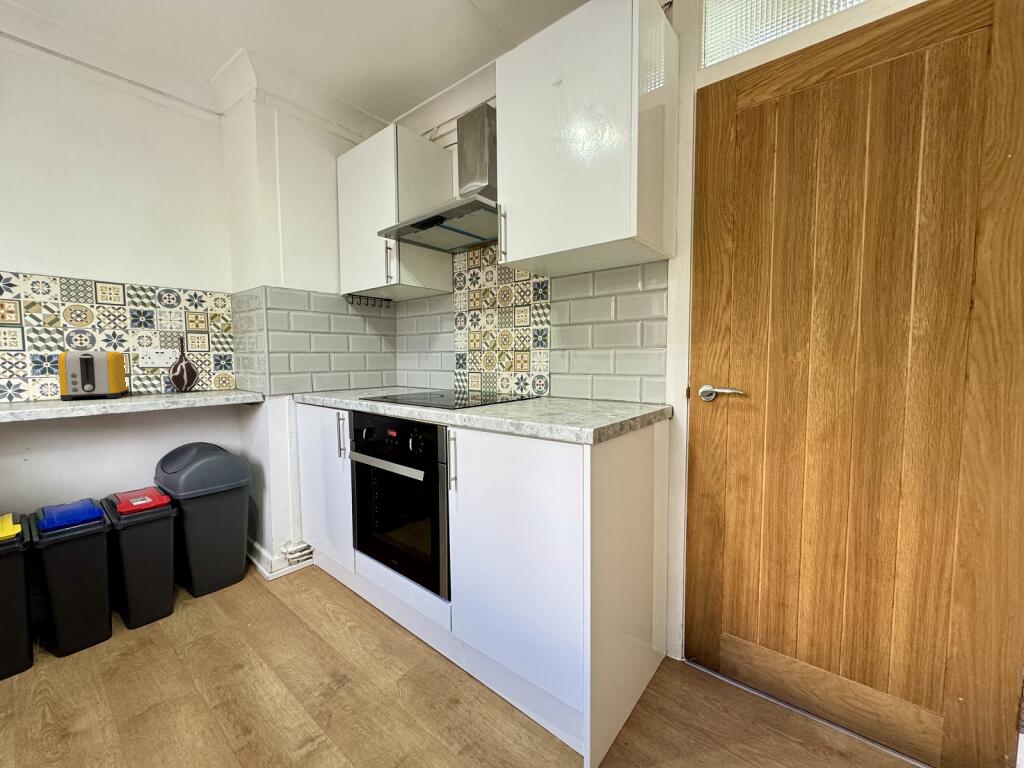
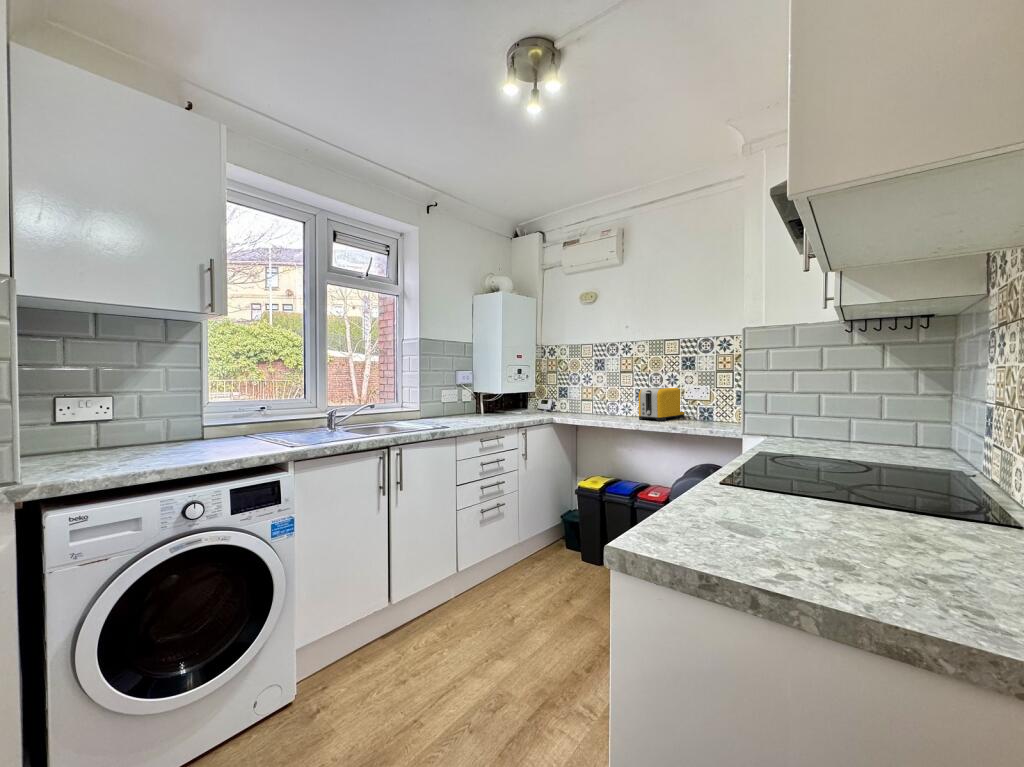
vase: present [168,338,199,392] -> none [702,376,724,420]

